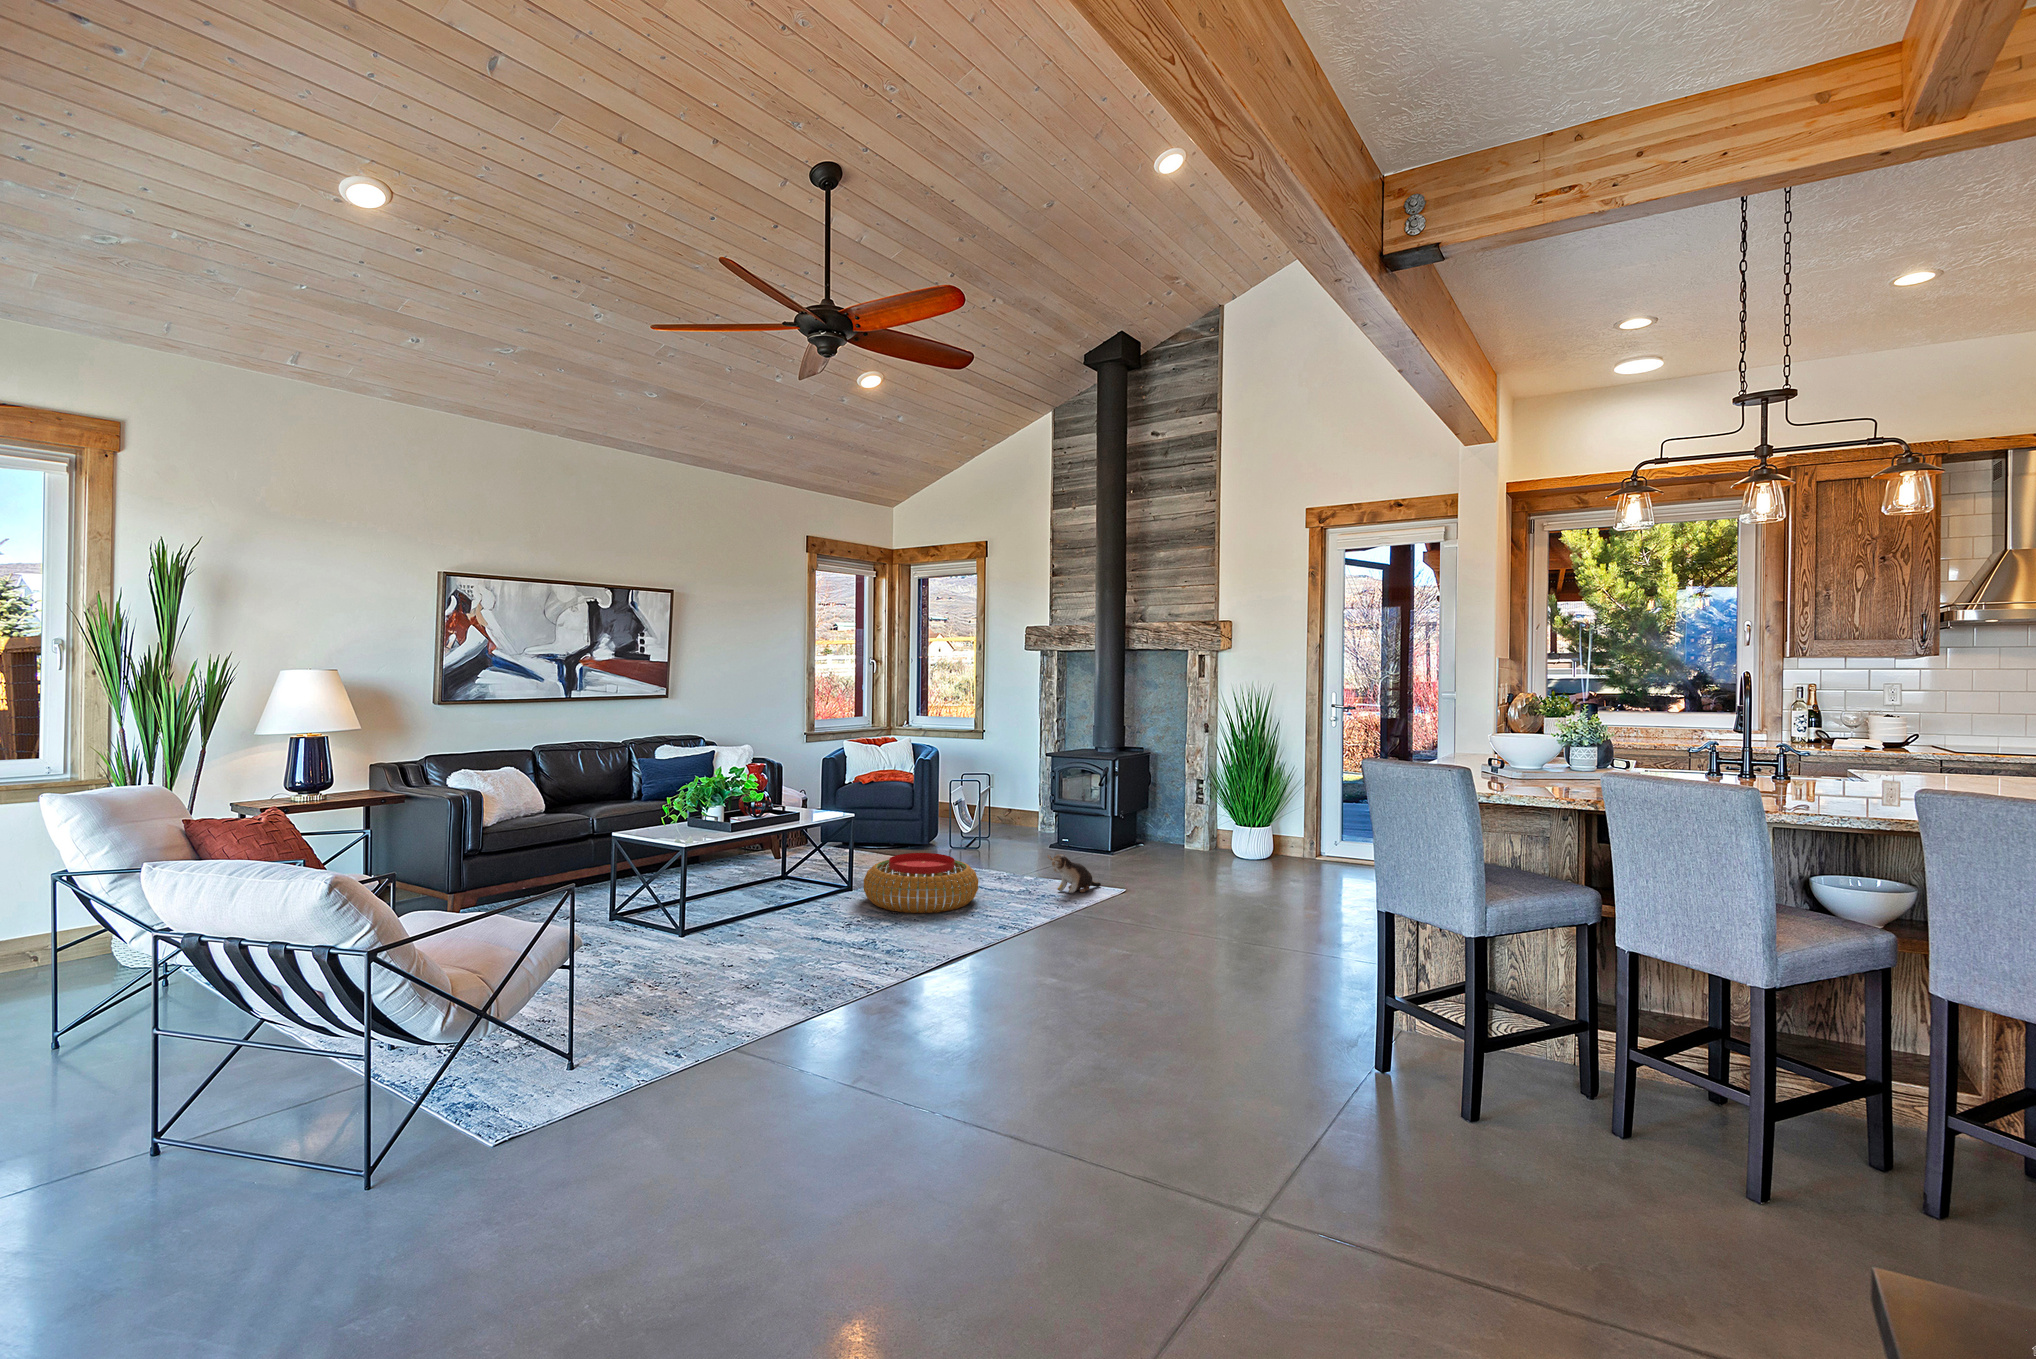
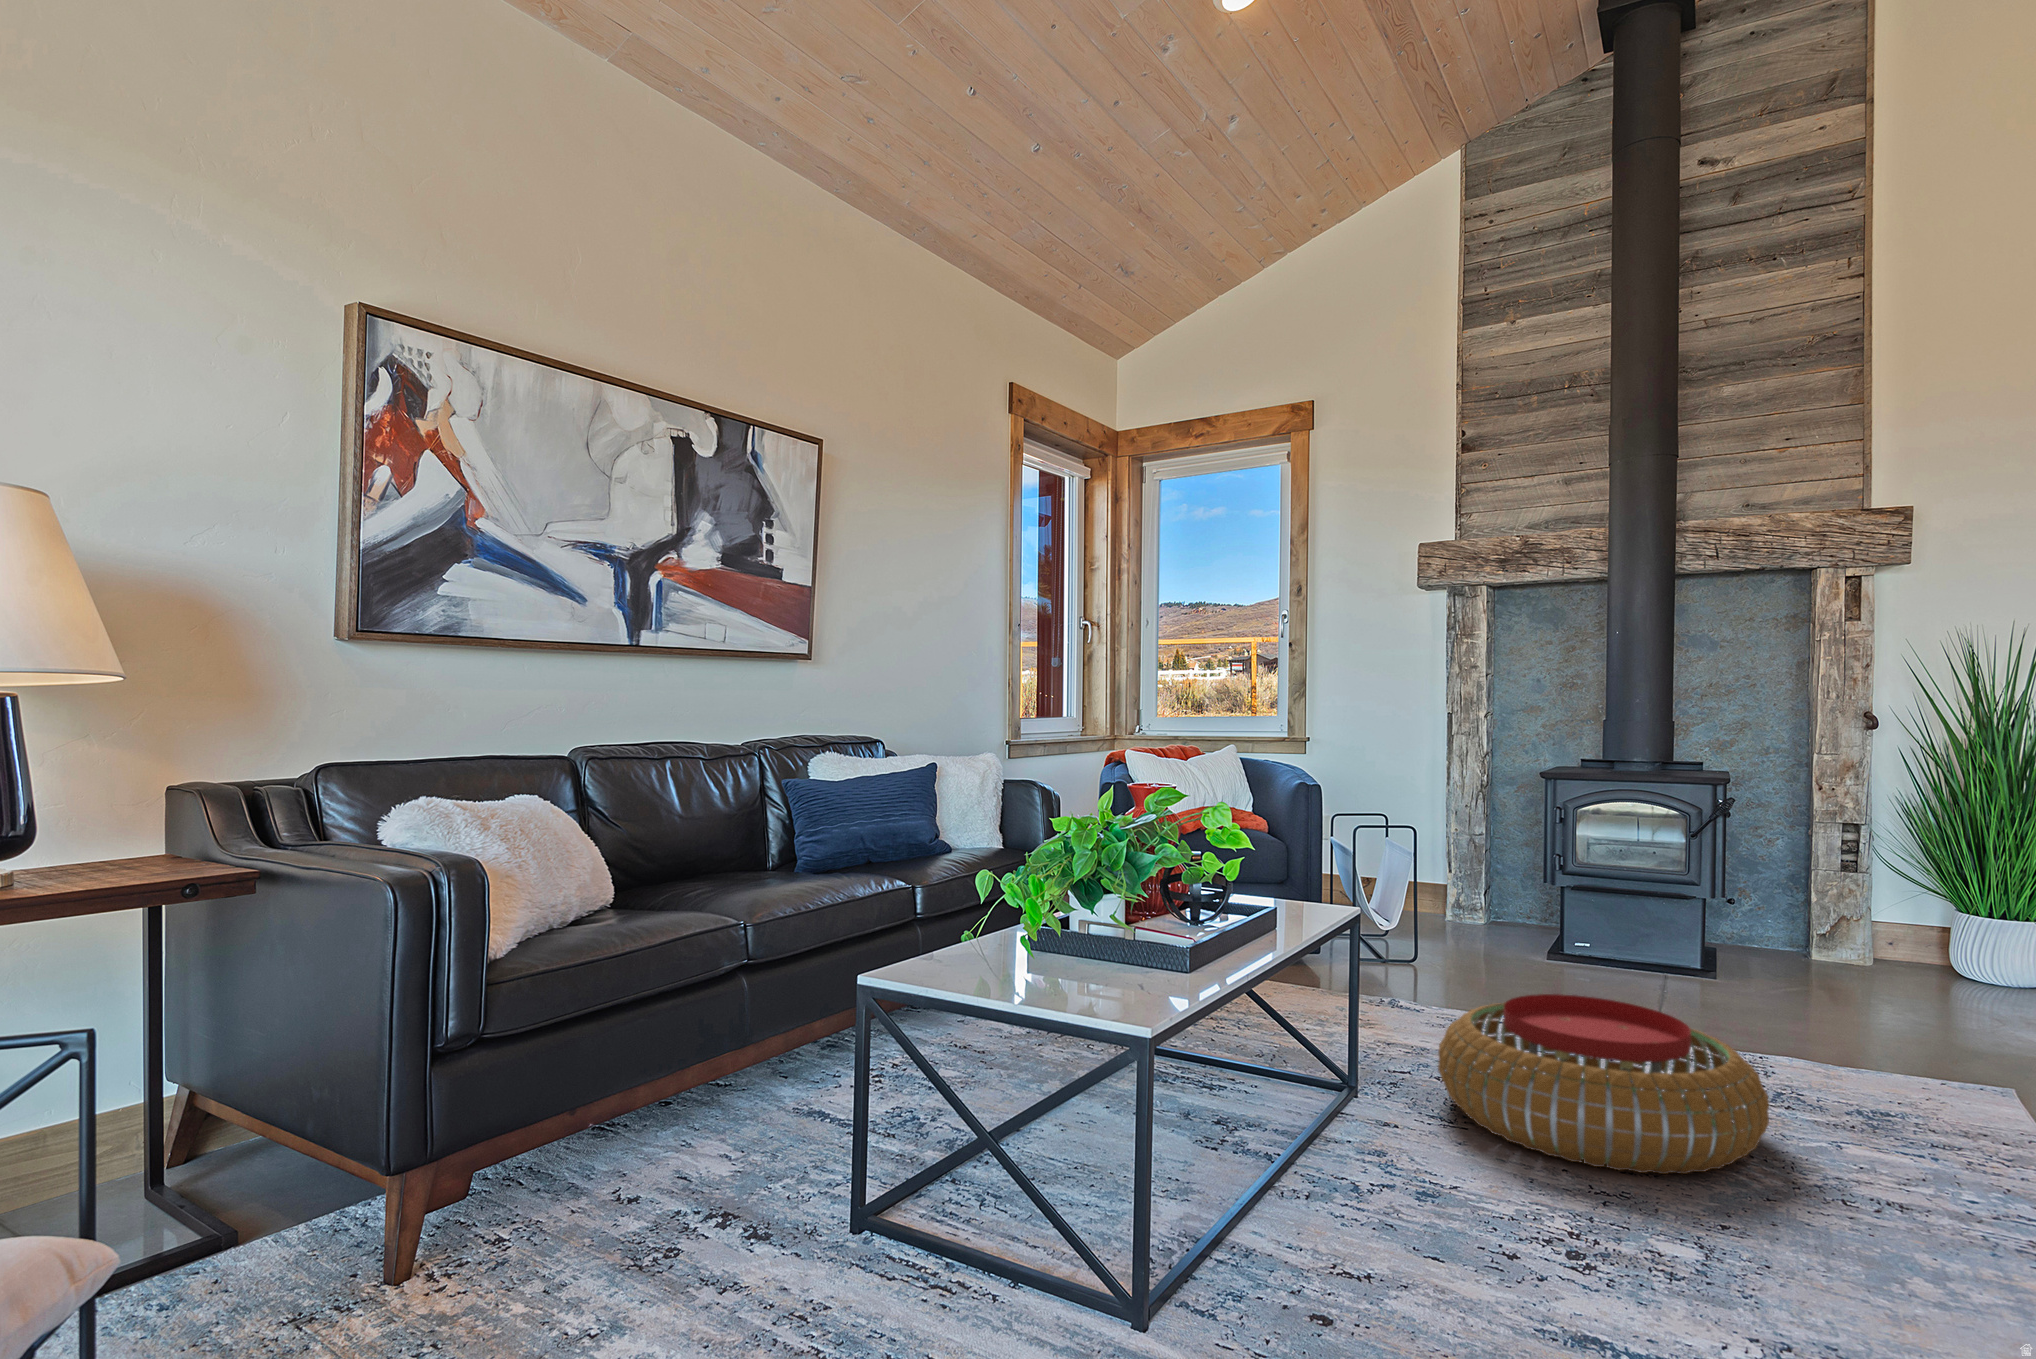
plush toy: present [1048,854,1101,893] -> none [1826,991,1911,1085]

